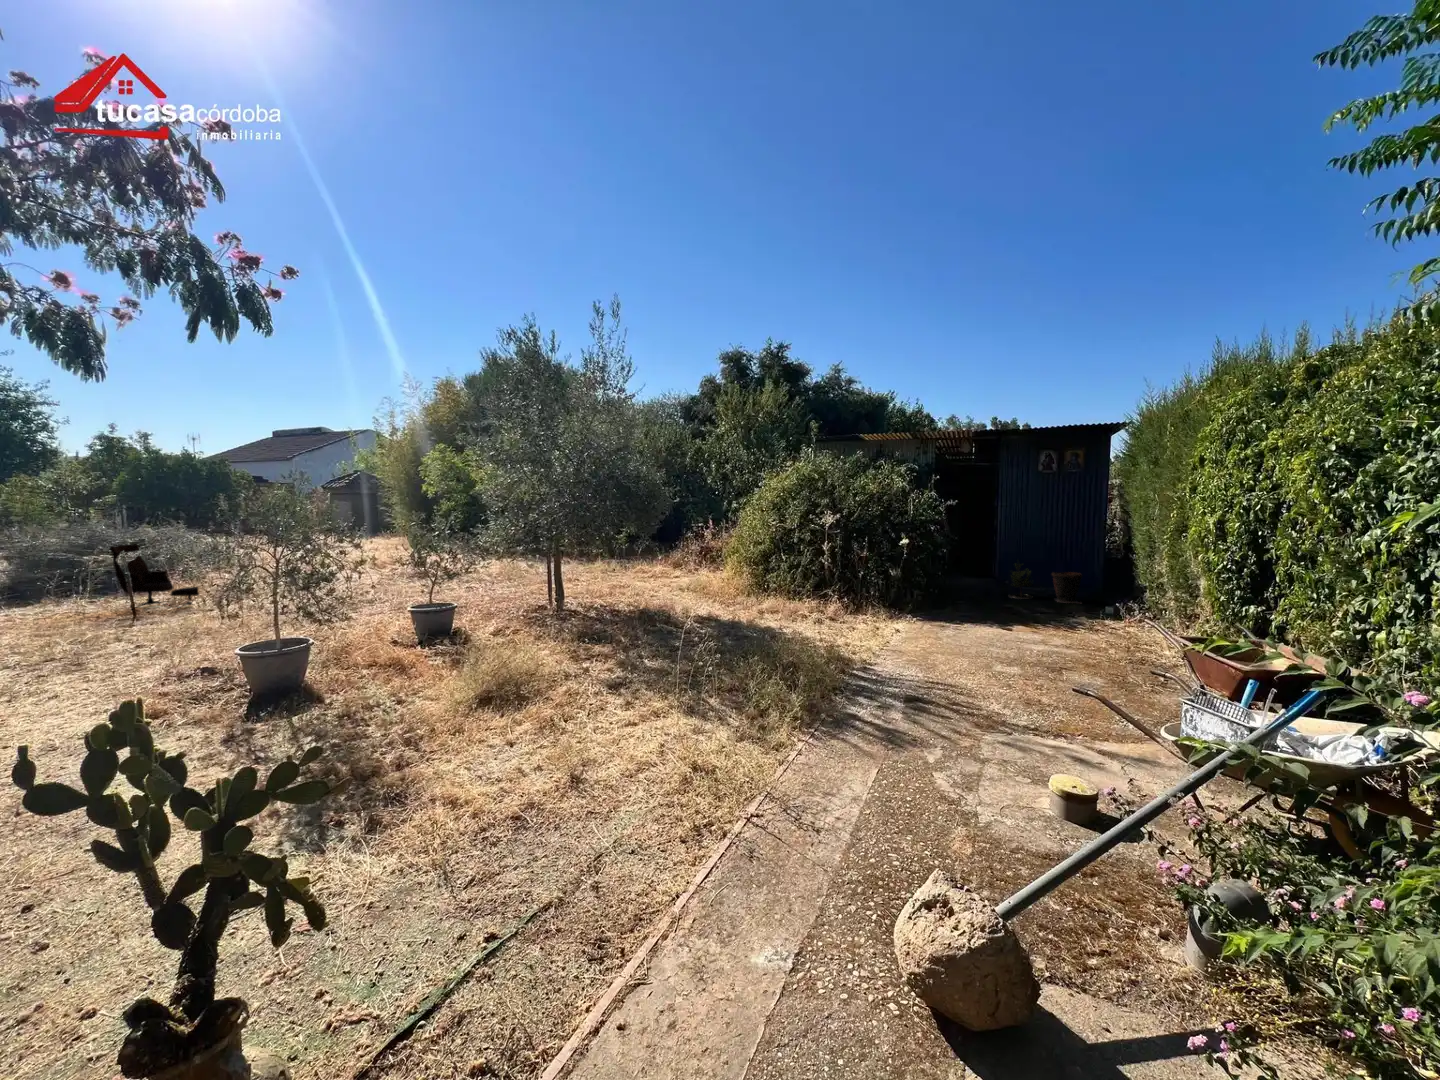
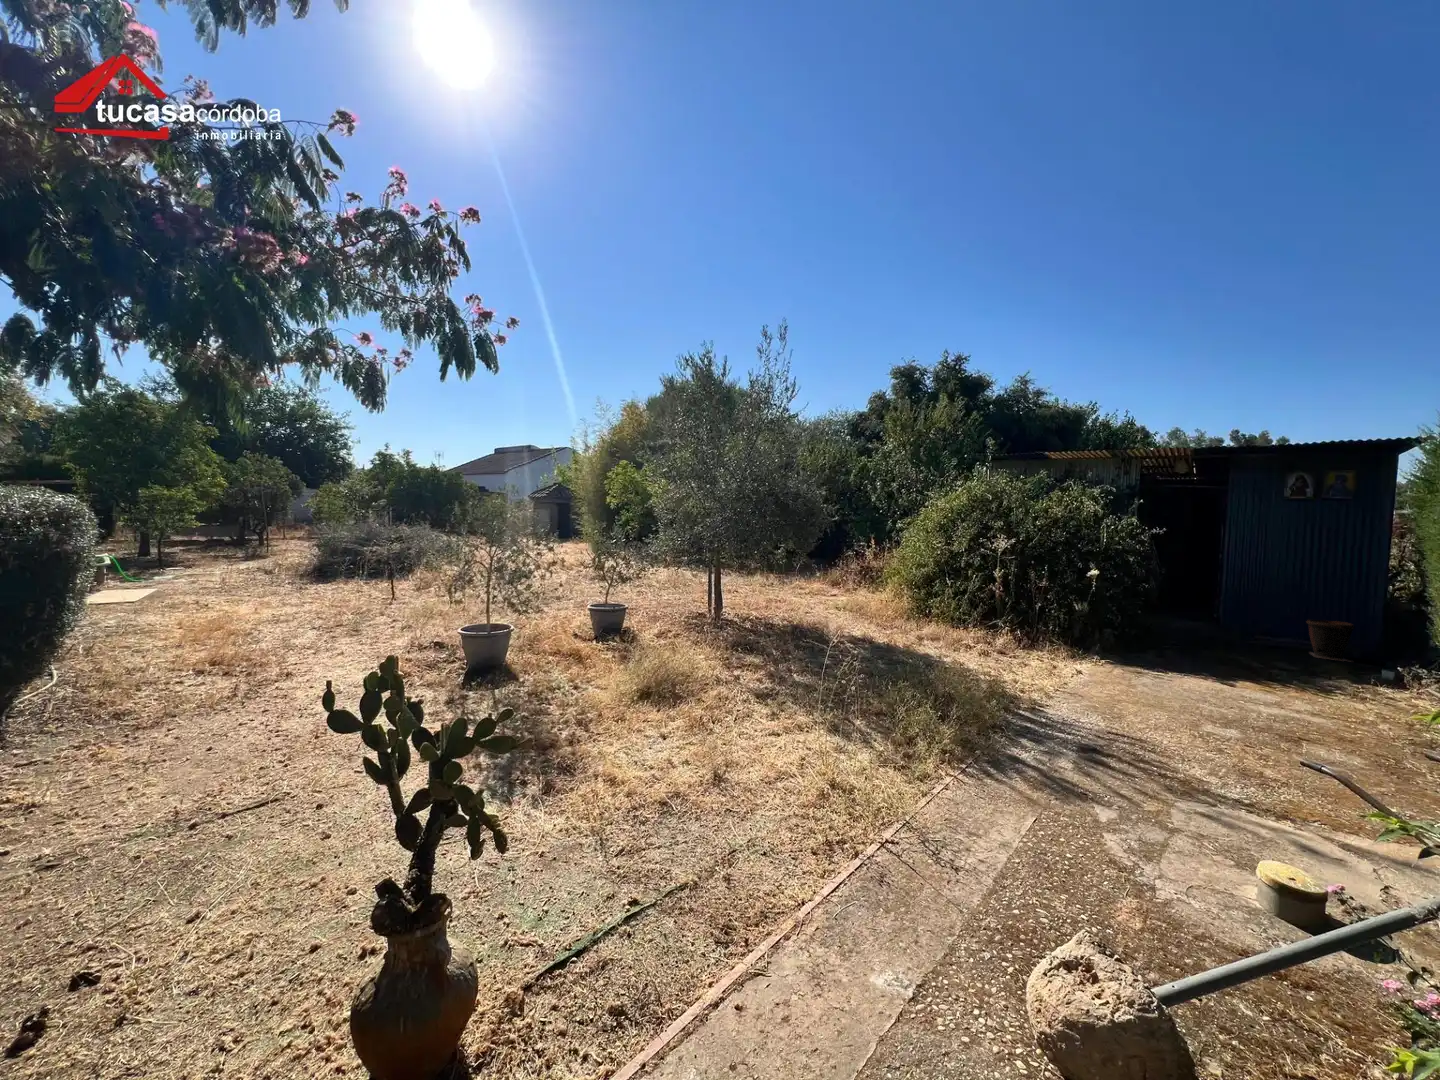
lounge chair: present [110,544,199,609] -> none [379,539,441,593]
potted tree: present [1009,560,1033,599] -> none [1242,600,1281,650]

